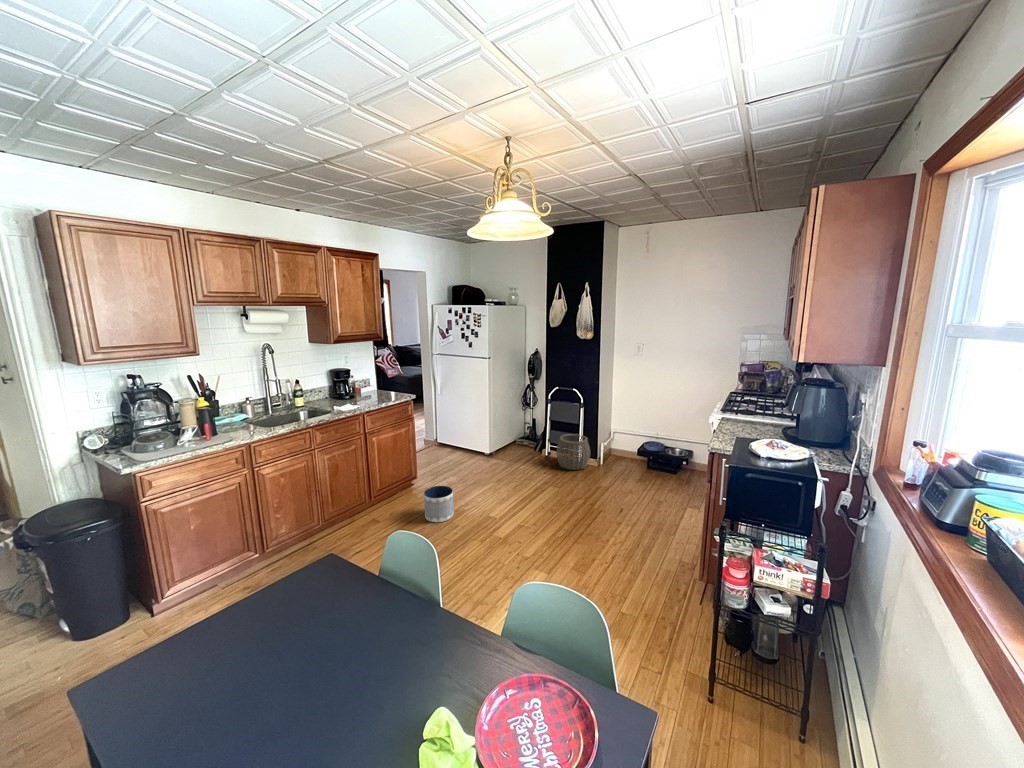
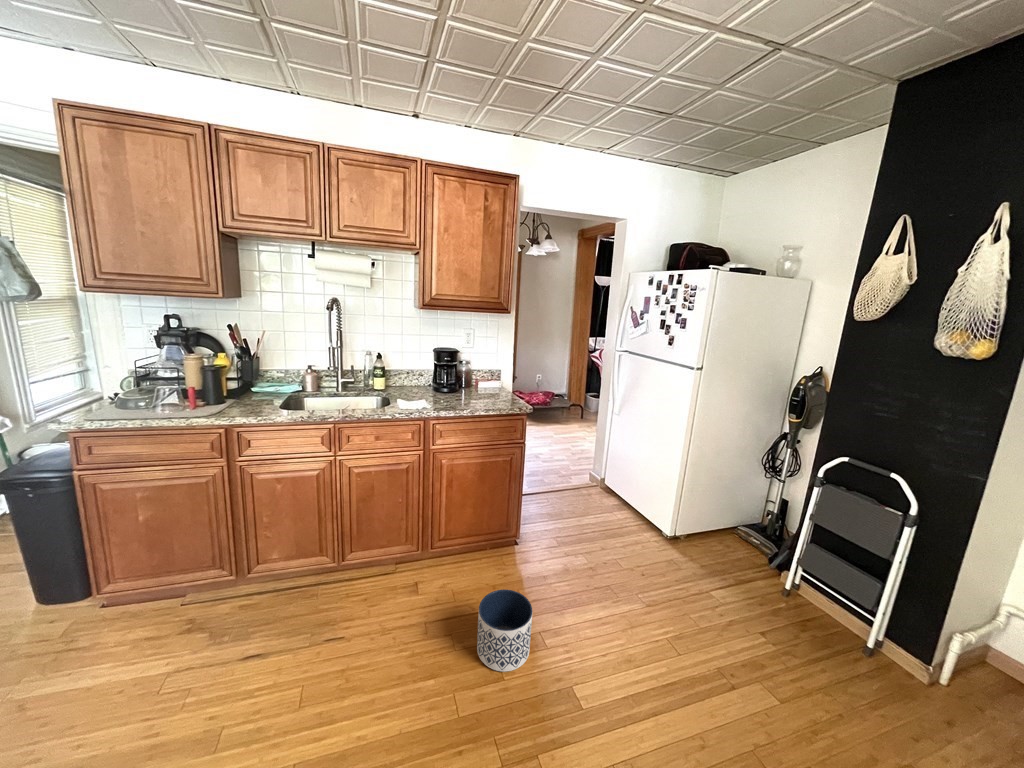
woven basket: present [557,434,590,470] -> none [814,572,920,678]

